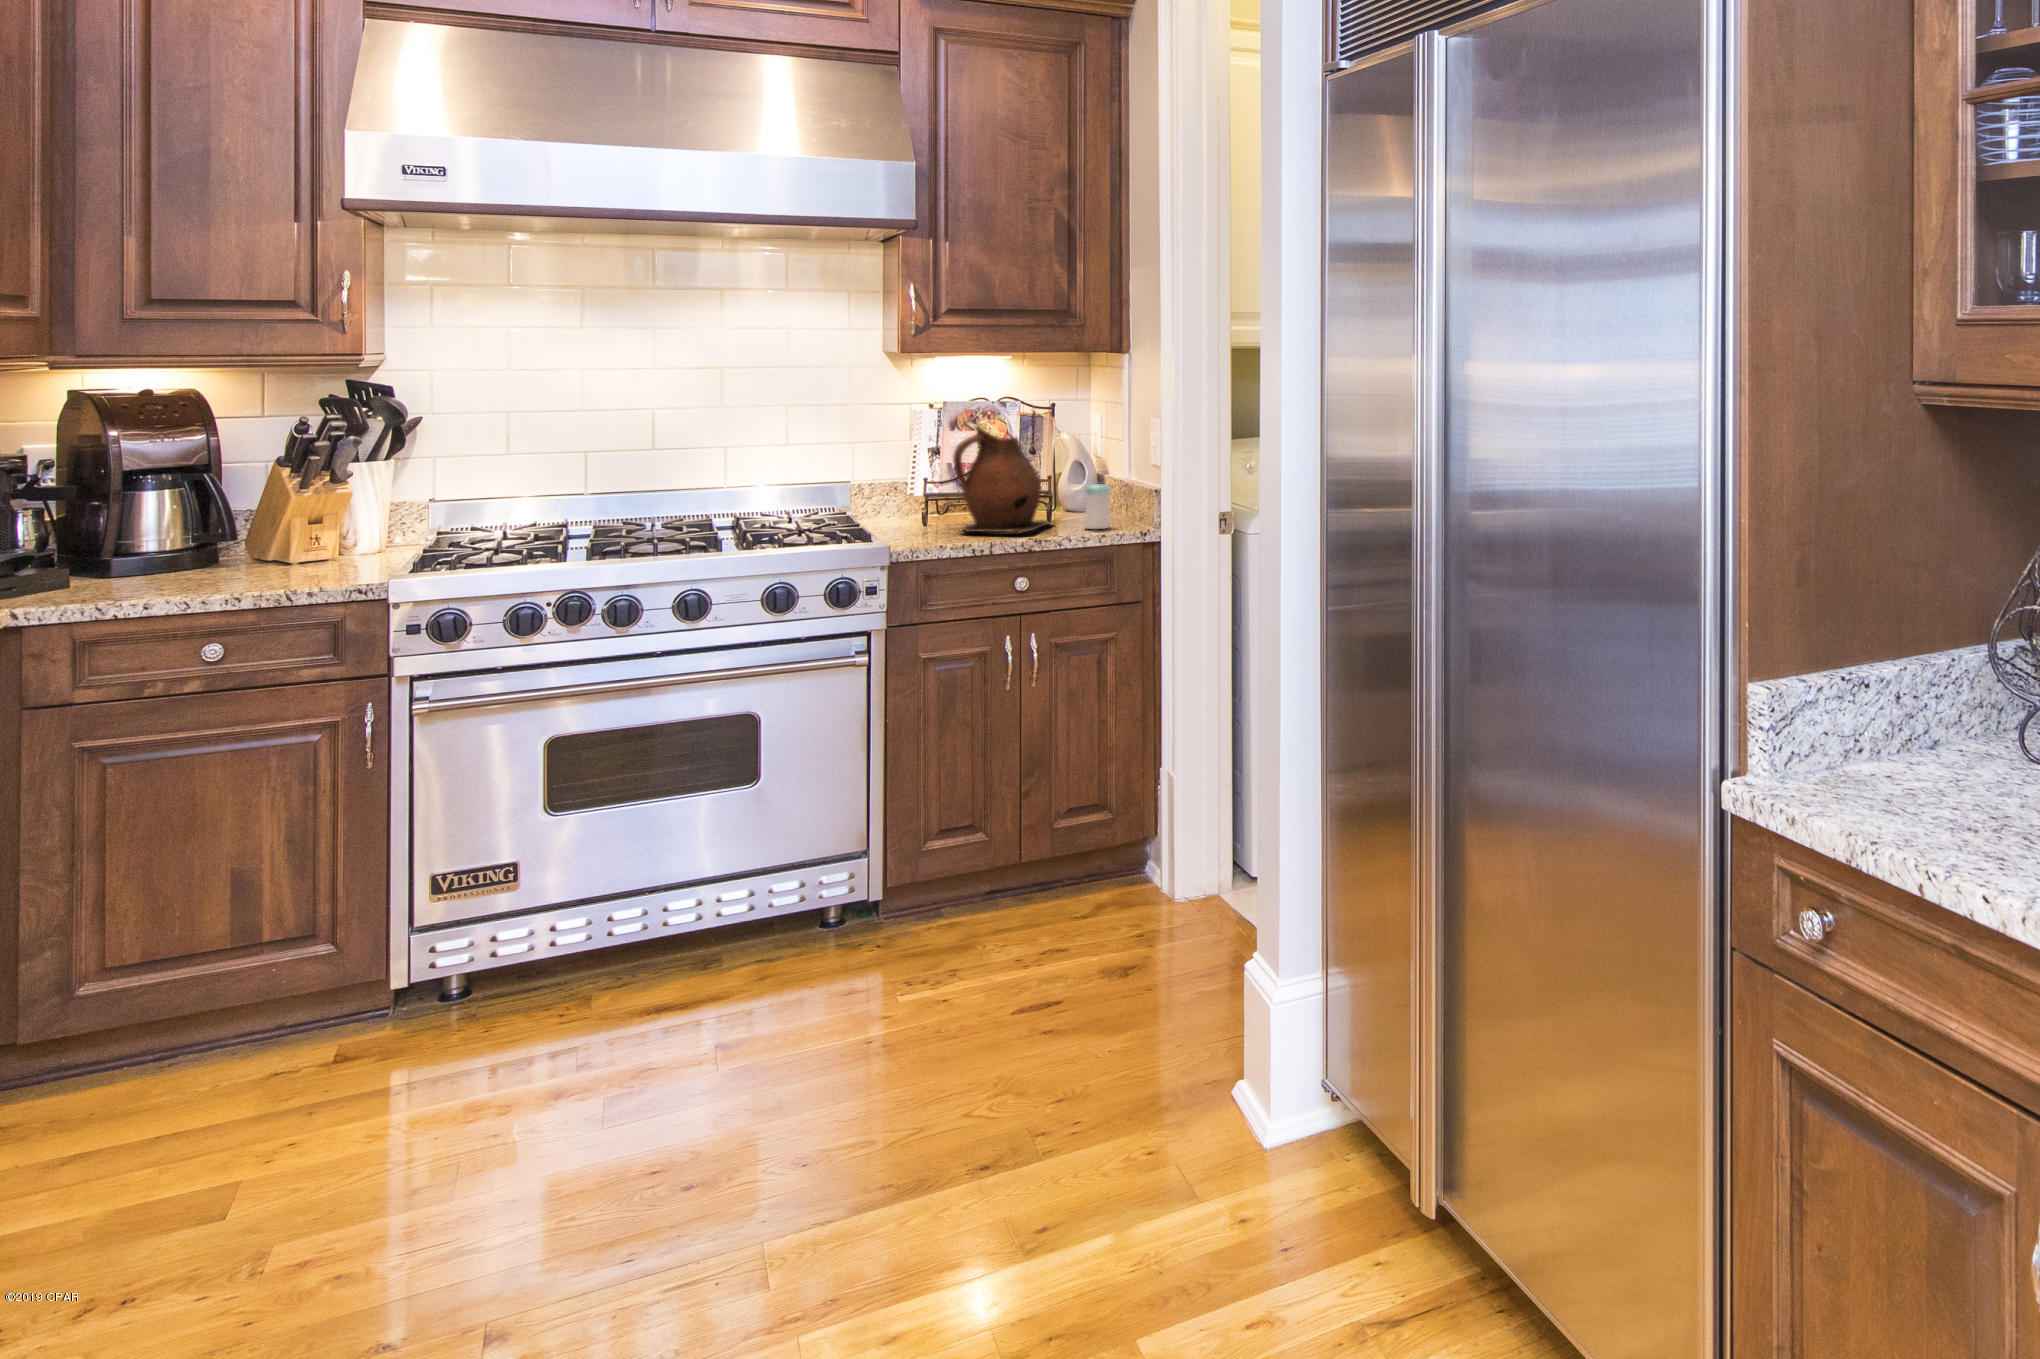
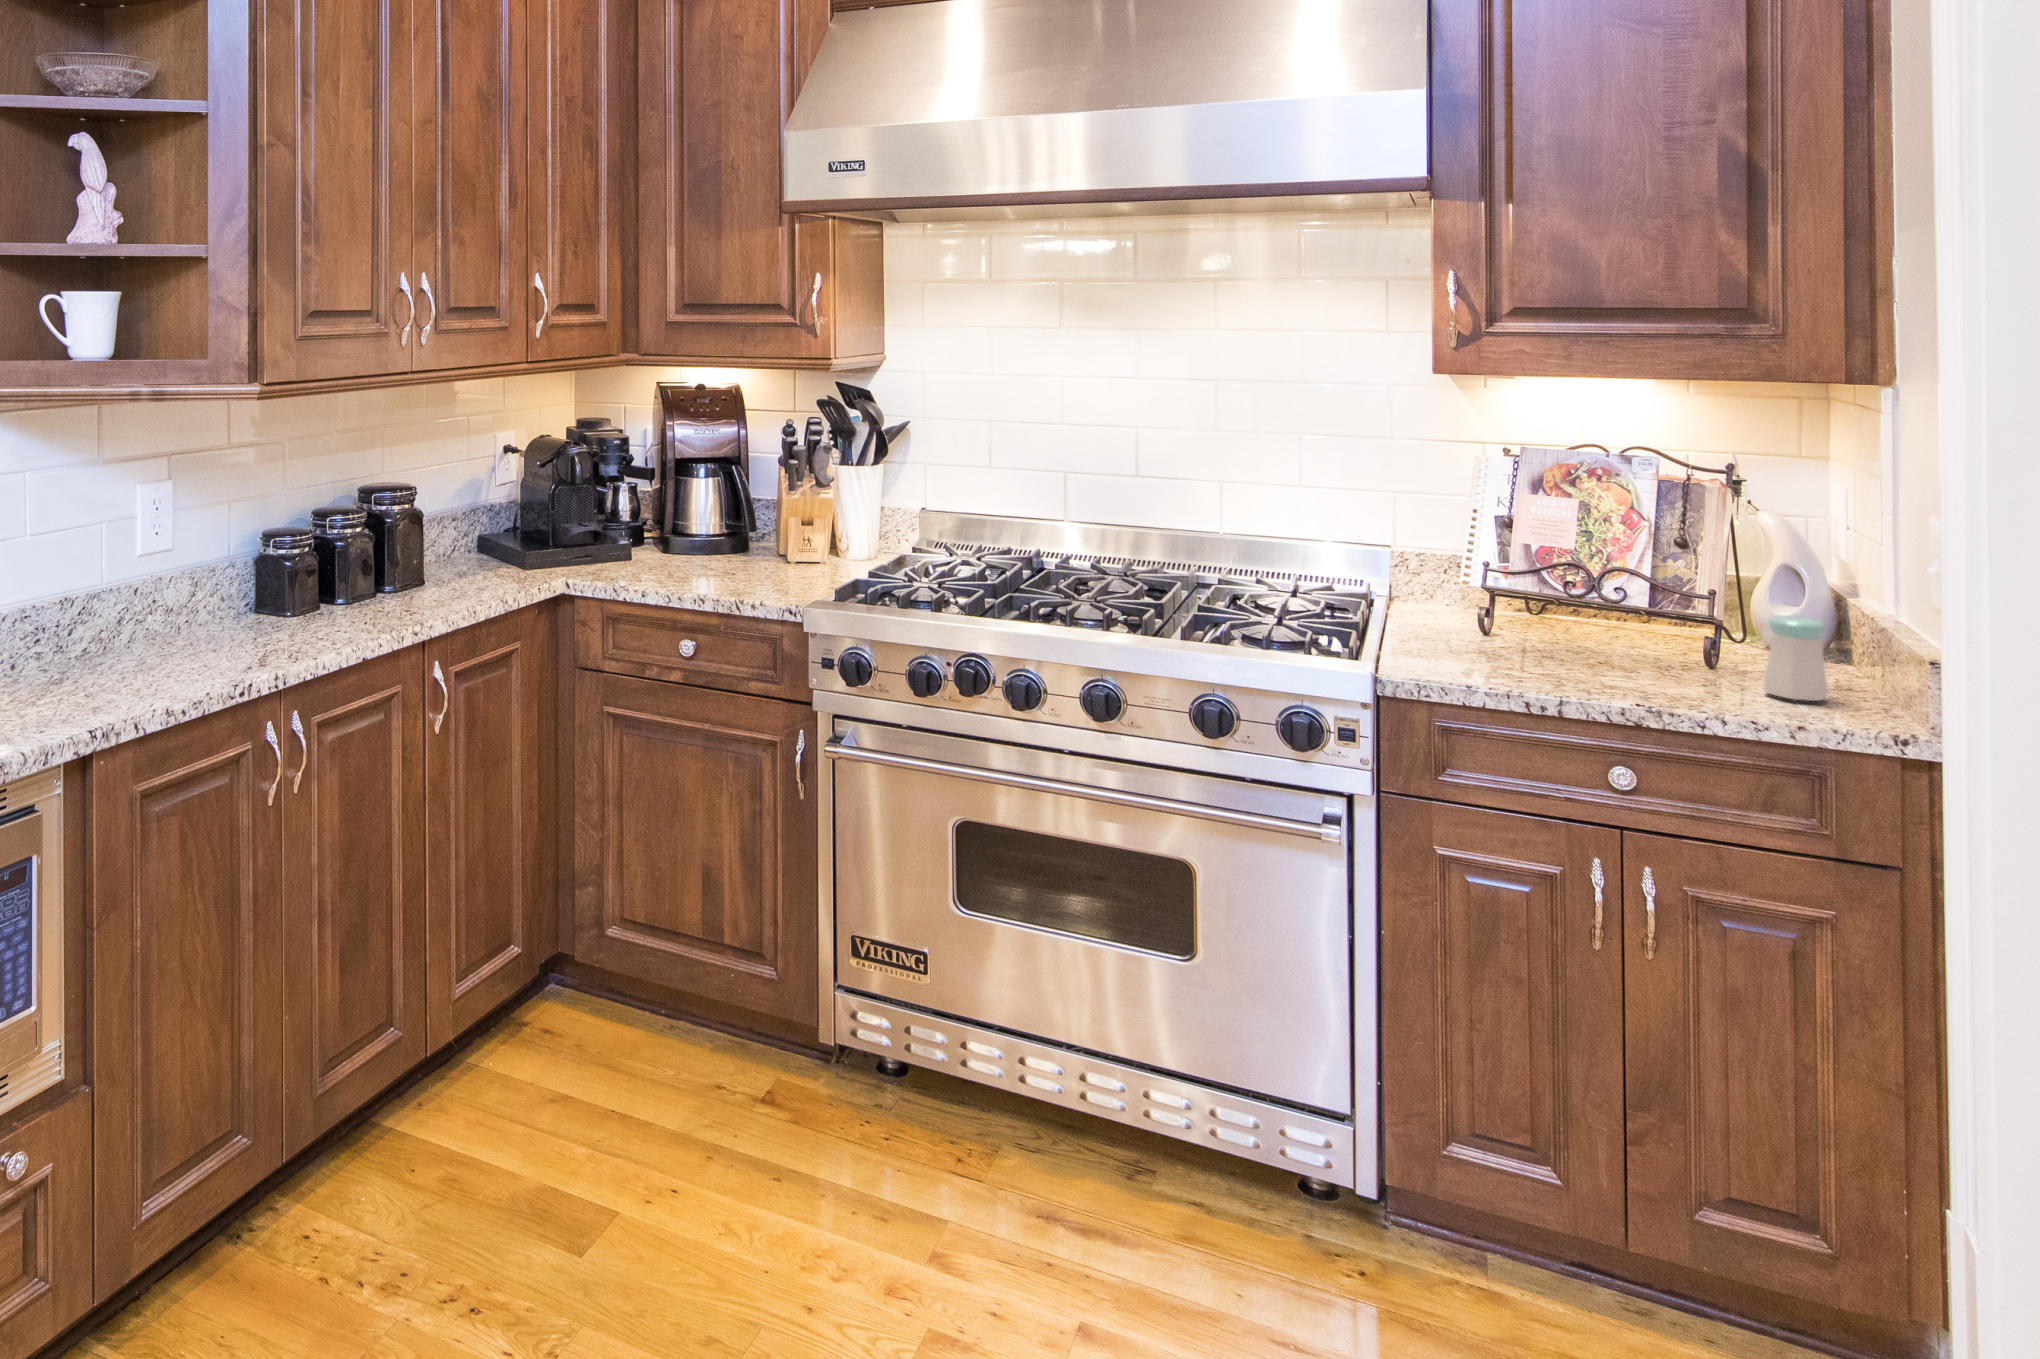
ceramic pitcher: present [953,426,1052,533] -> none [1511,492,1708,683]

